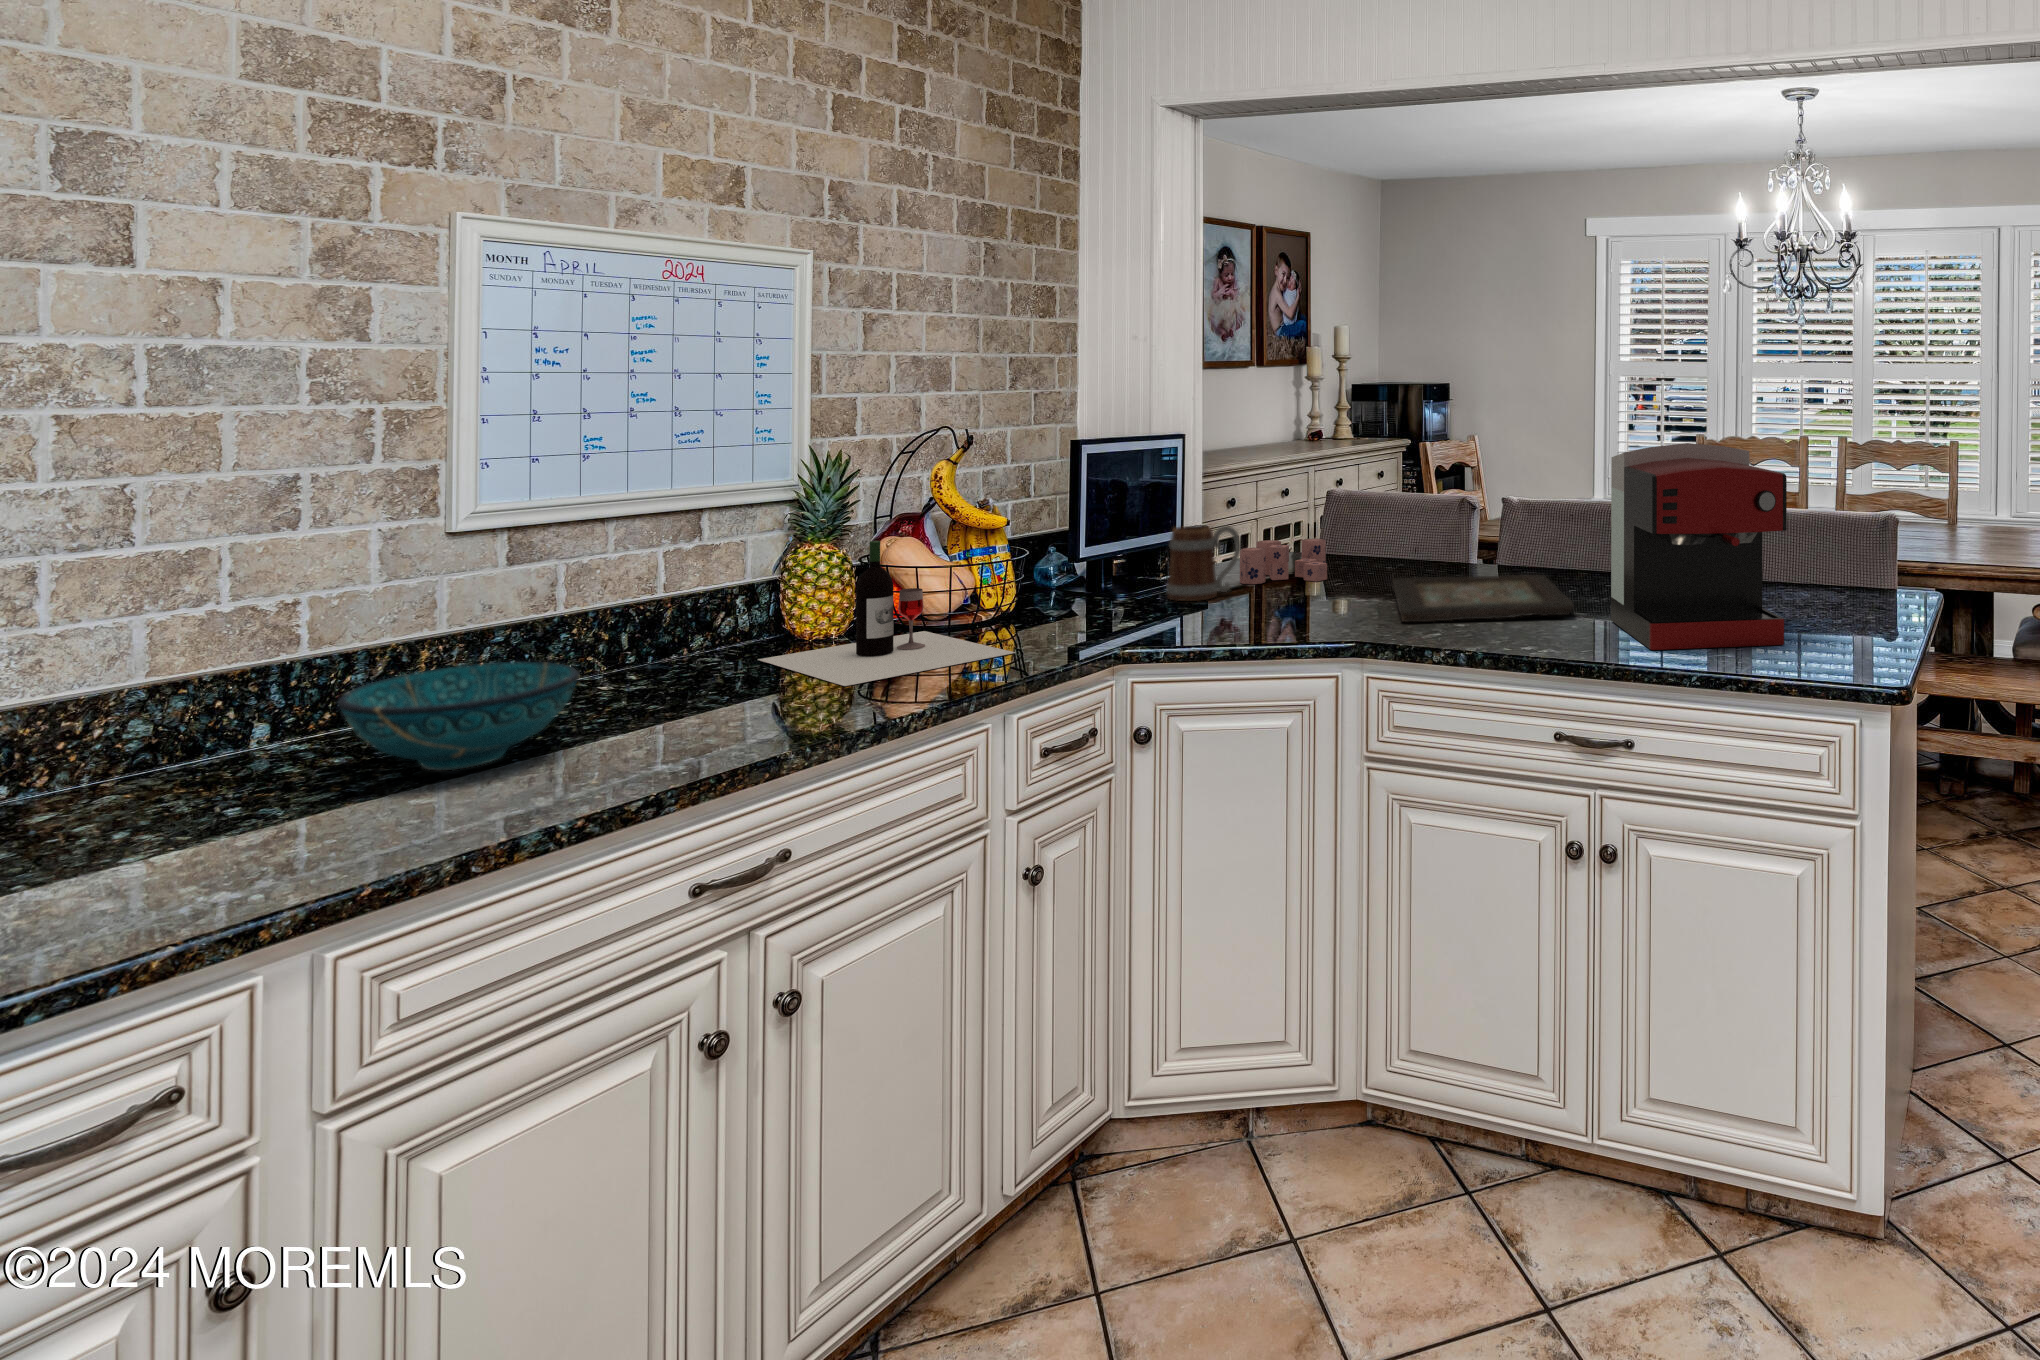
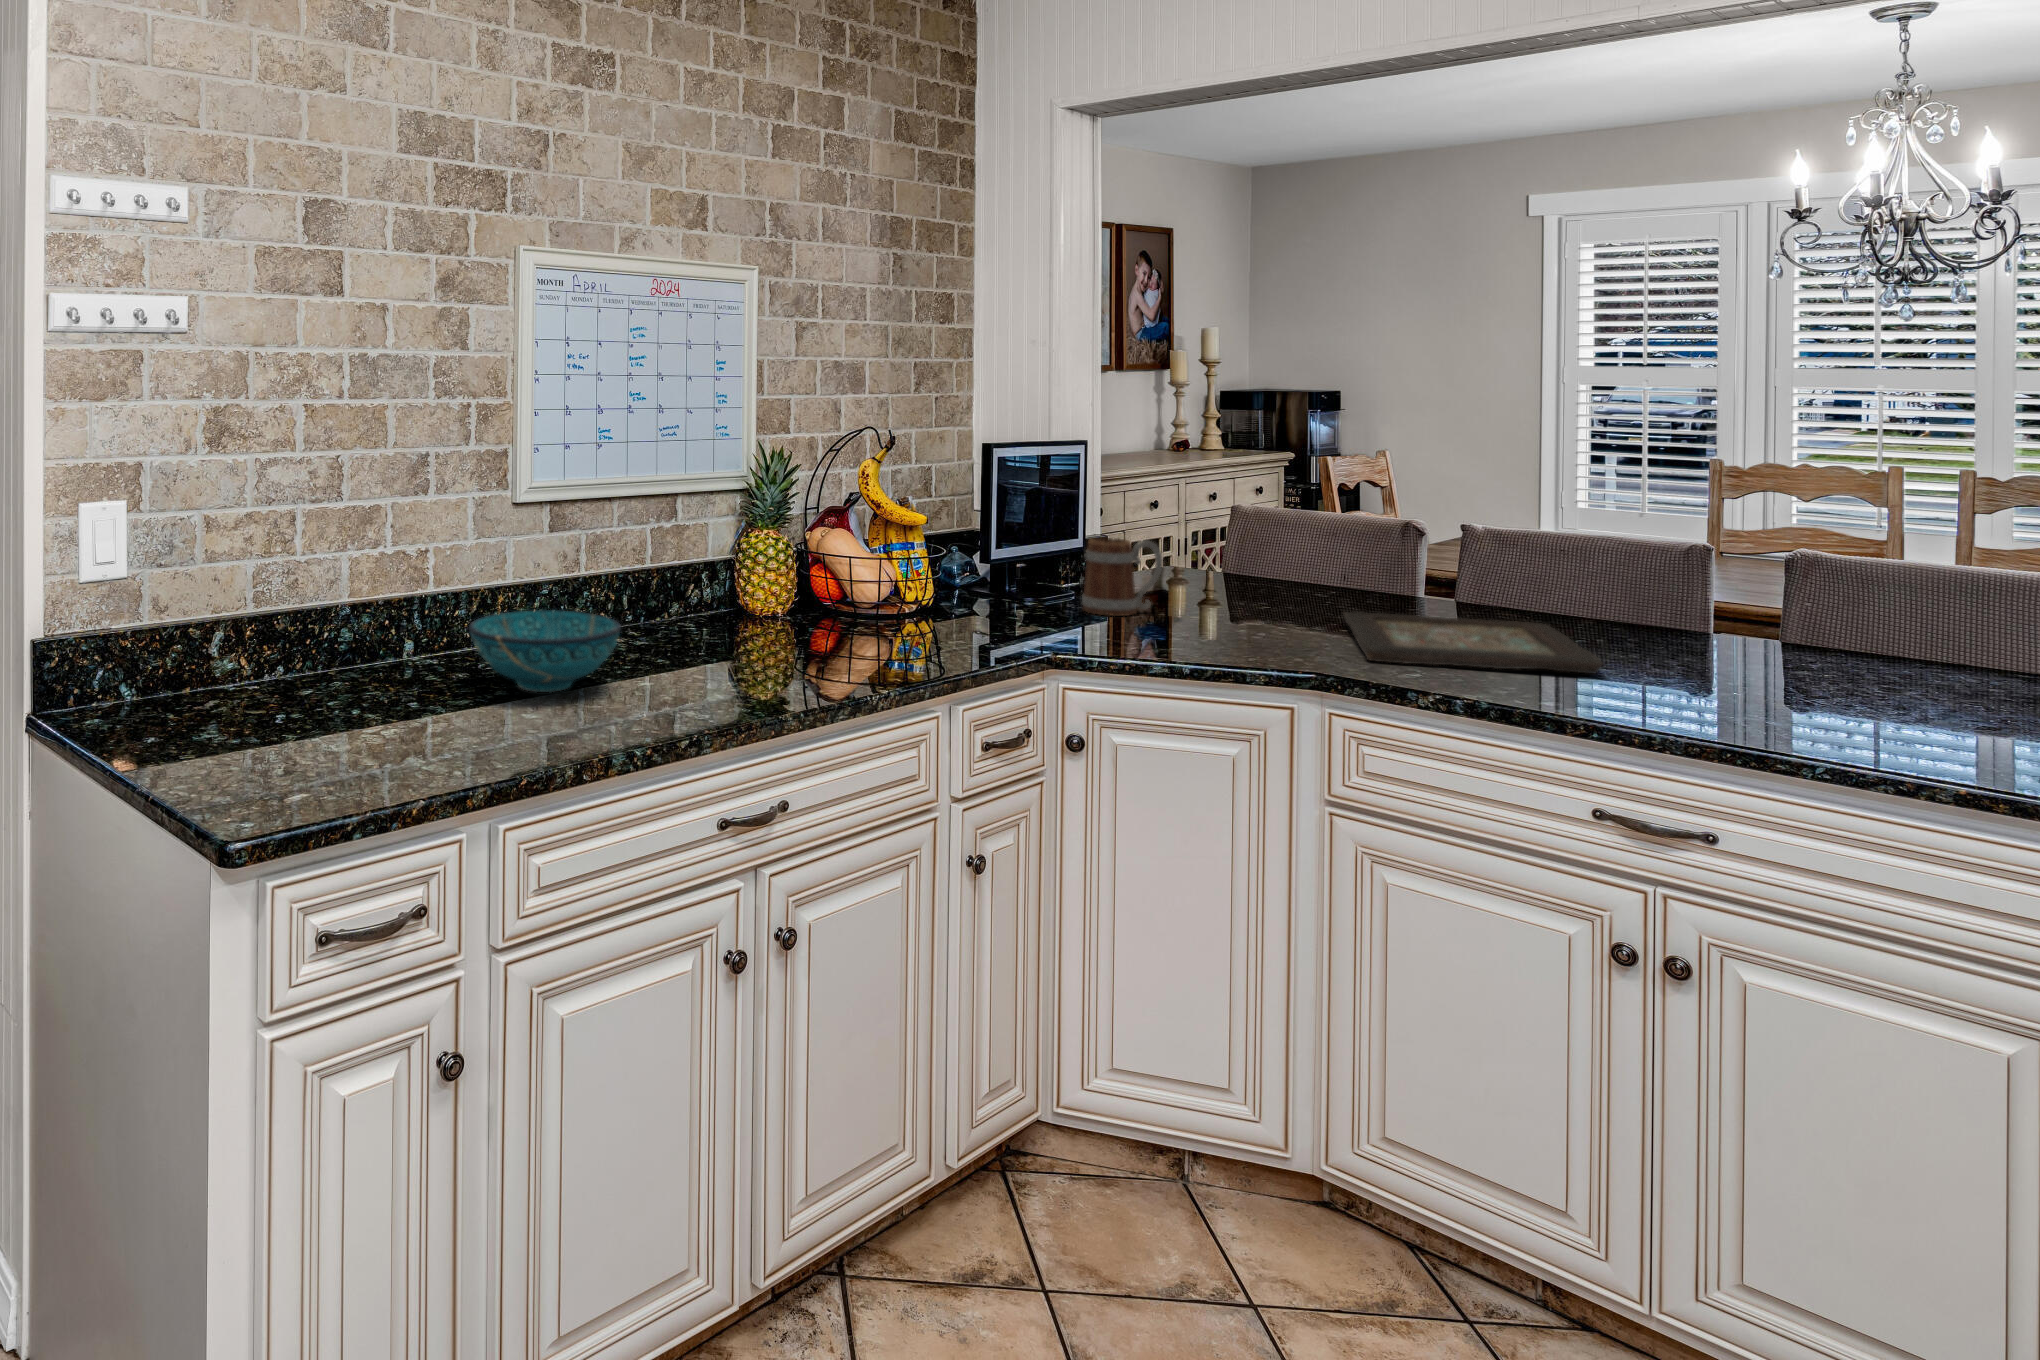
coffee maker: present [1611,443,1787,650] -> none [1660,474,1959,744]
candle: present [1240,539,1327,584] -> none [1156,559,1257,608]
wine bottle: present [758,541,1015,686] -> none [725,532,951,662]

